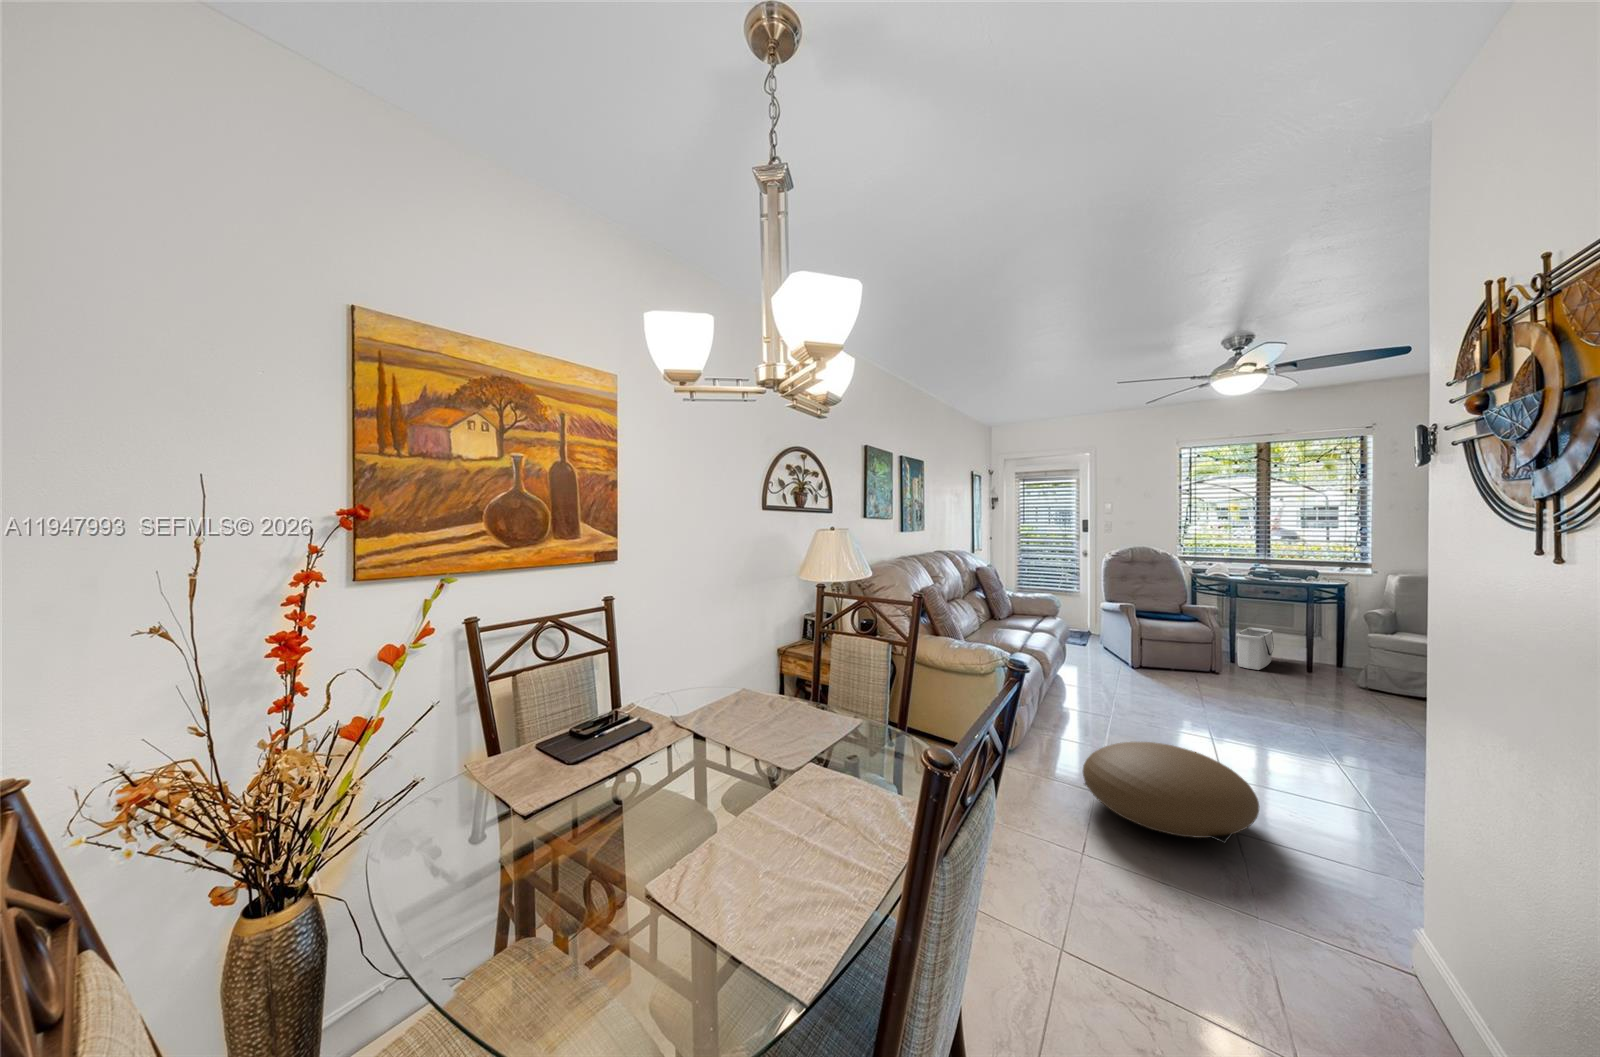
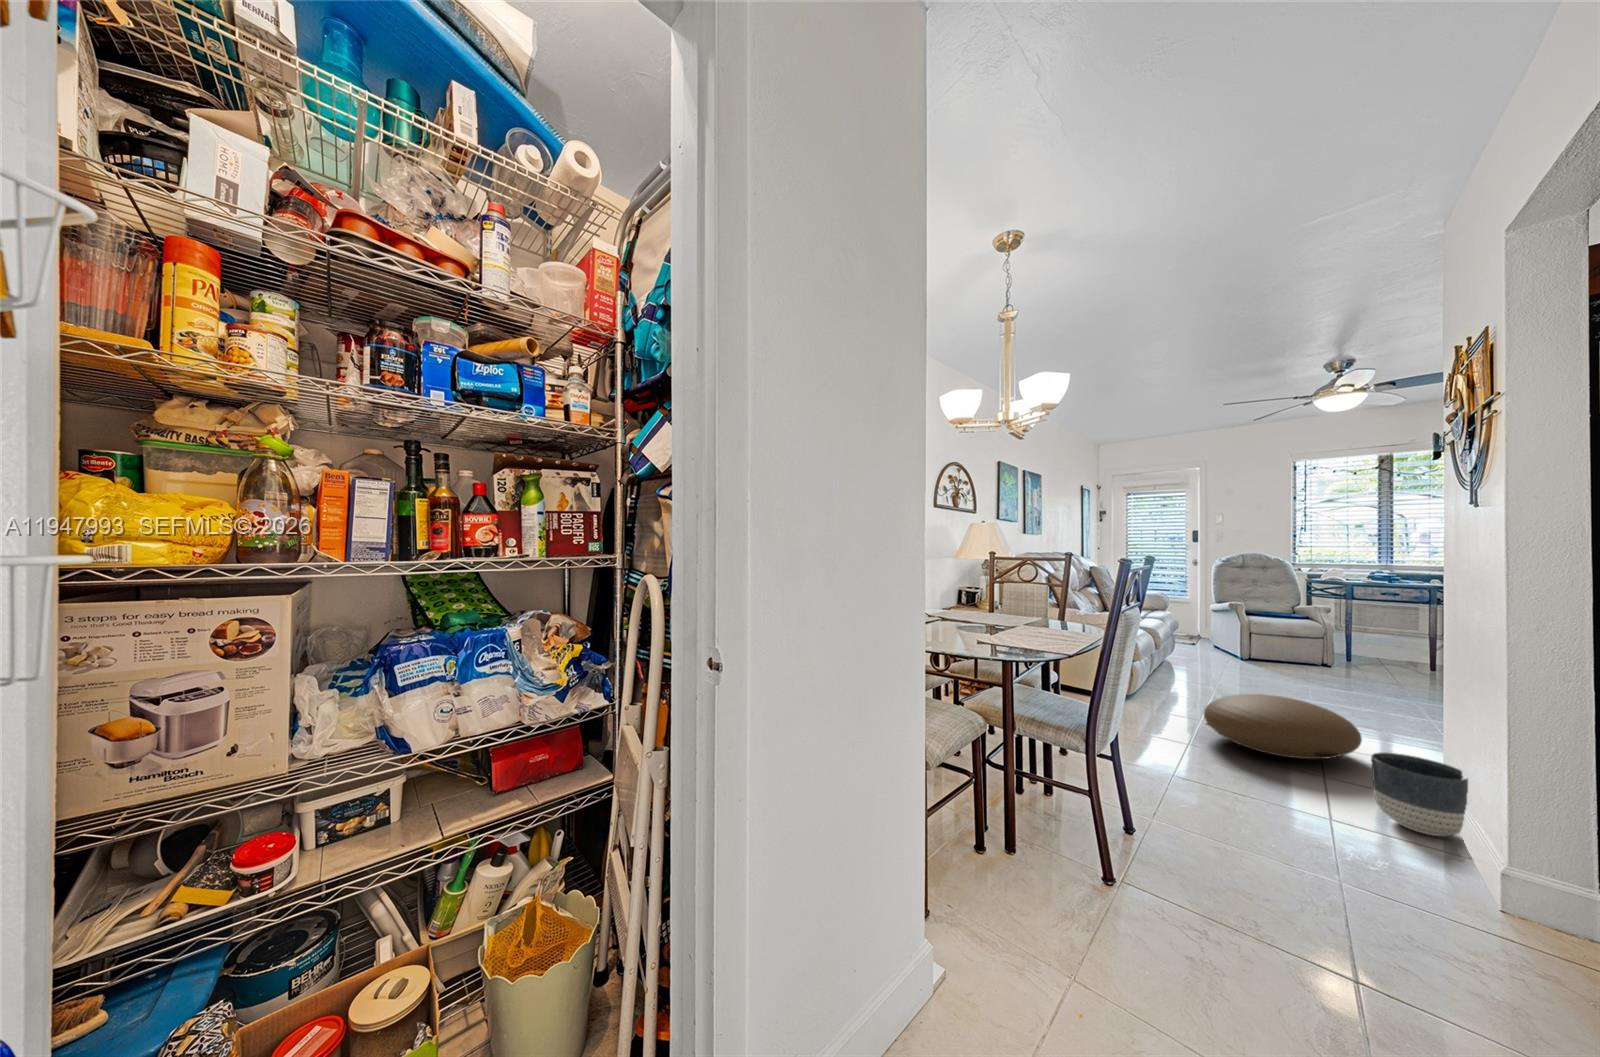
storage bin: present [1236,627,1273,670] -> none [1354,629,1395,667]
planter: none [1282,857,1409,990] -> present [1371,753,1468,836]

